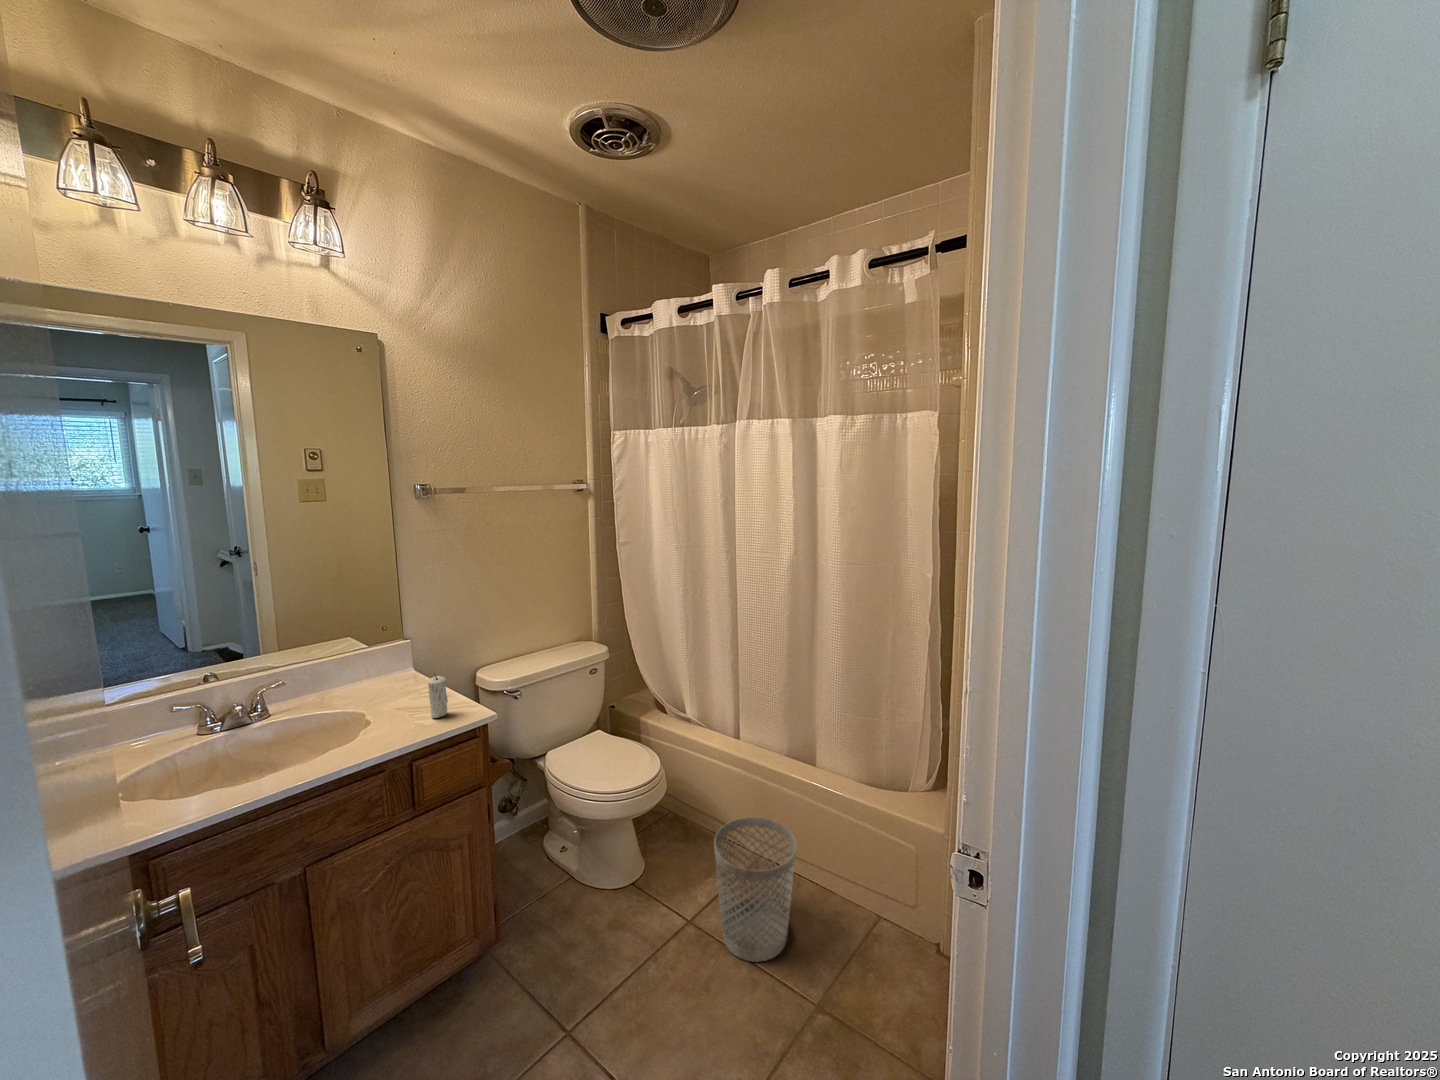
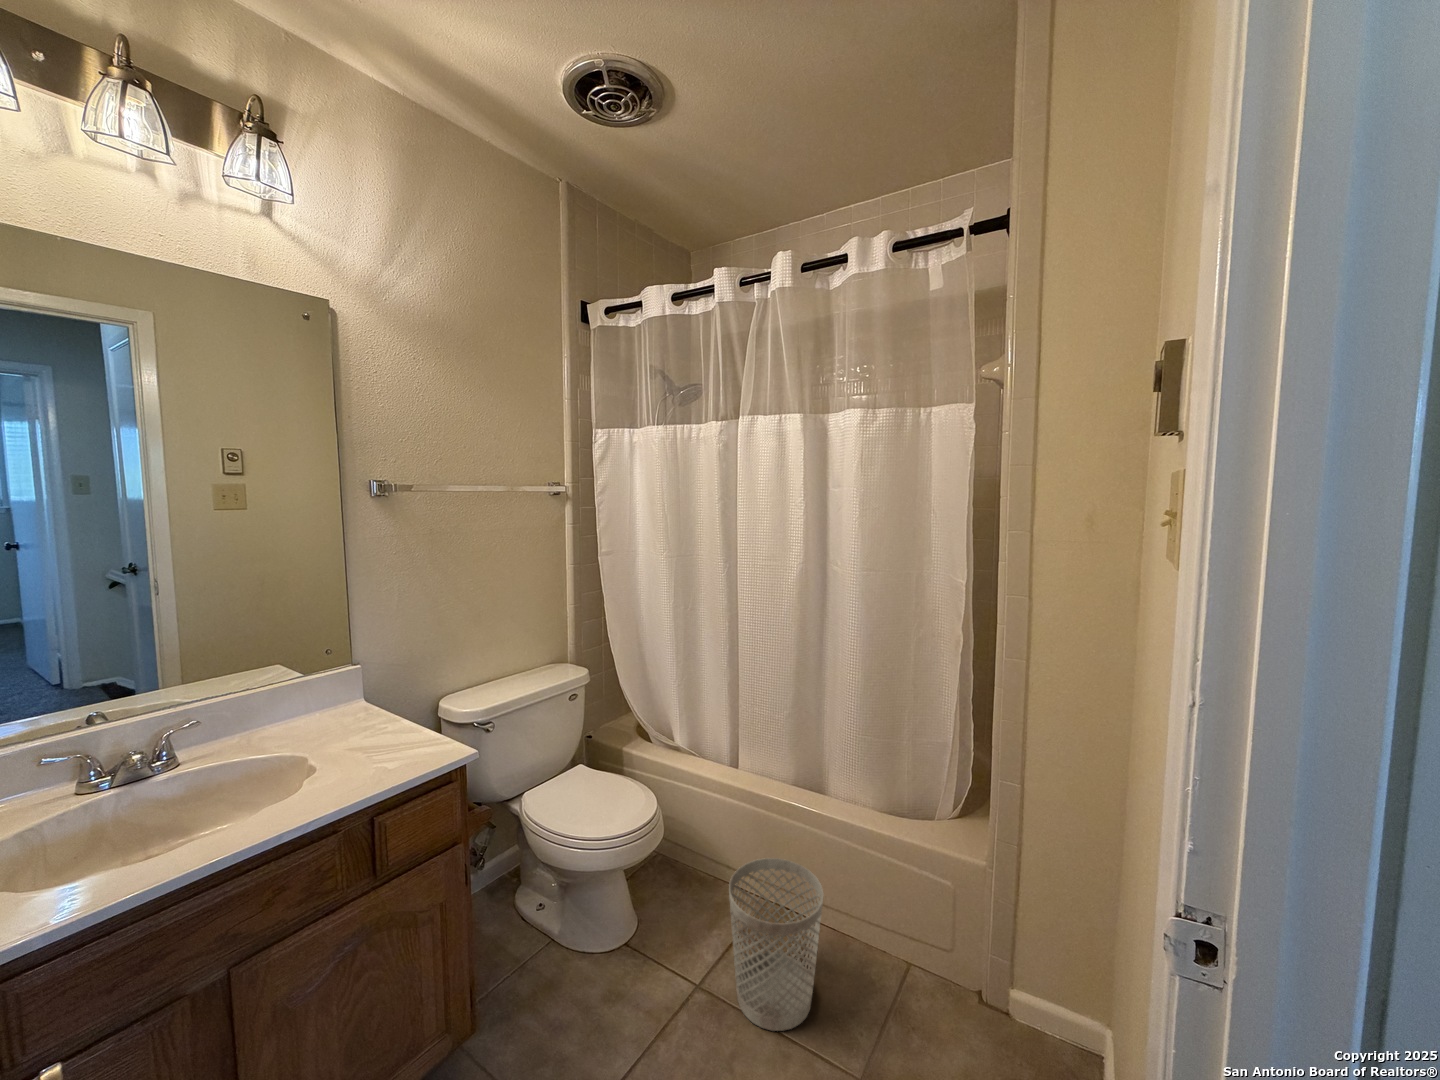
candle: present [428,675,448,718] -> none [392,701,417,760]

